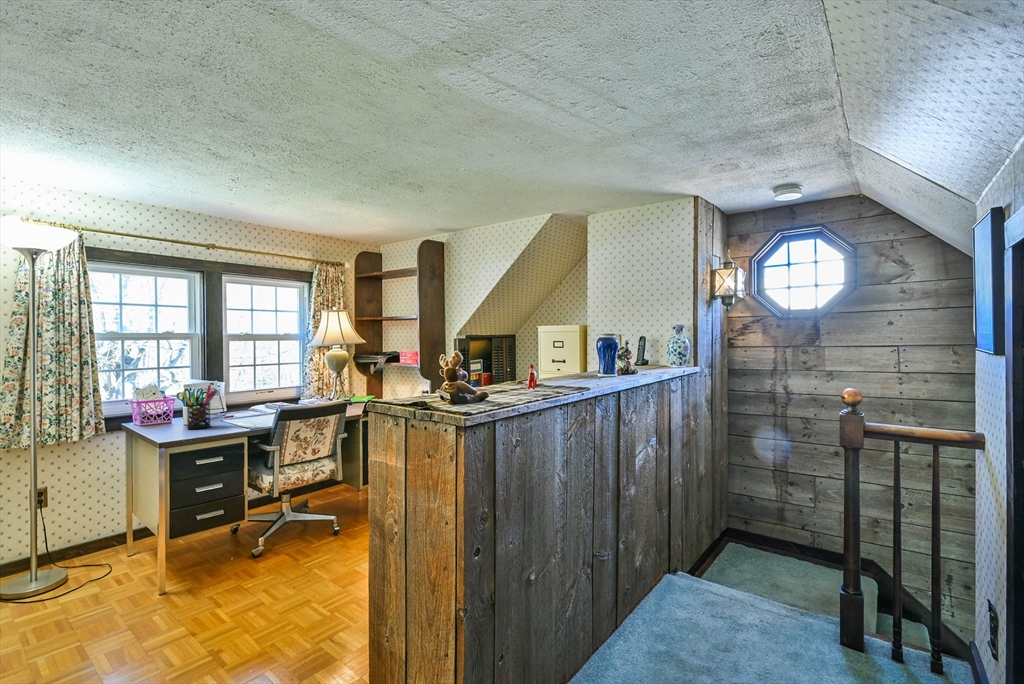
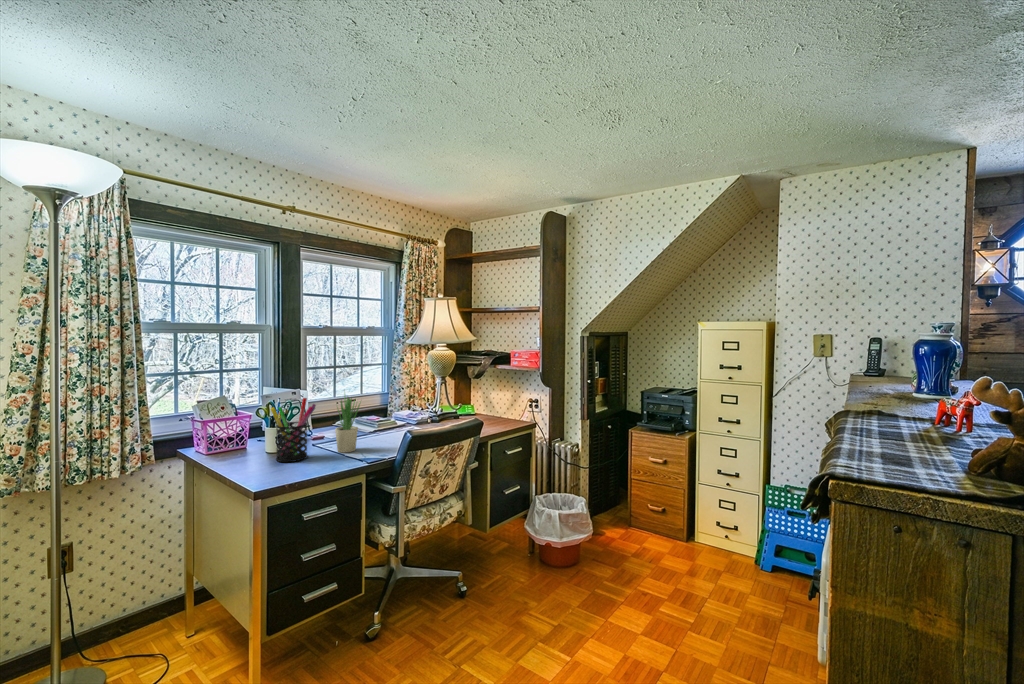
potted plant: none [233,379,252,424] -> present [335,397,360,453]

